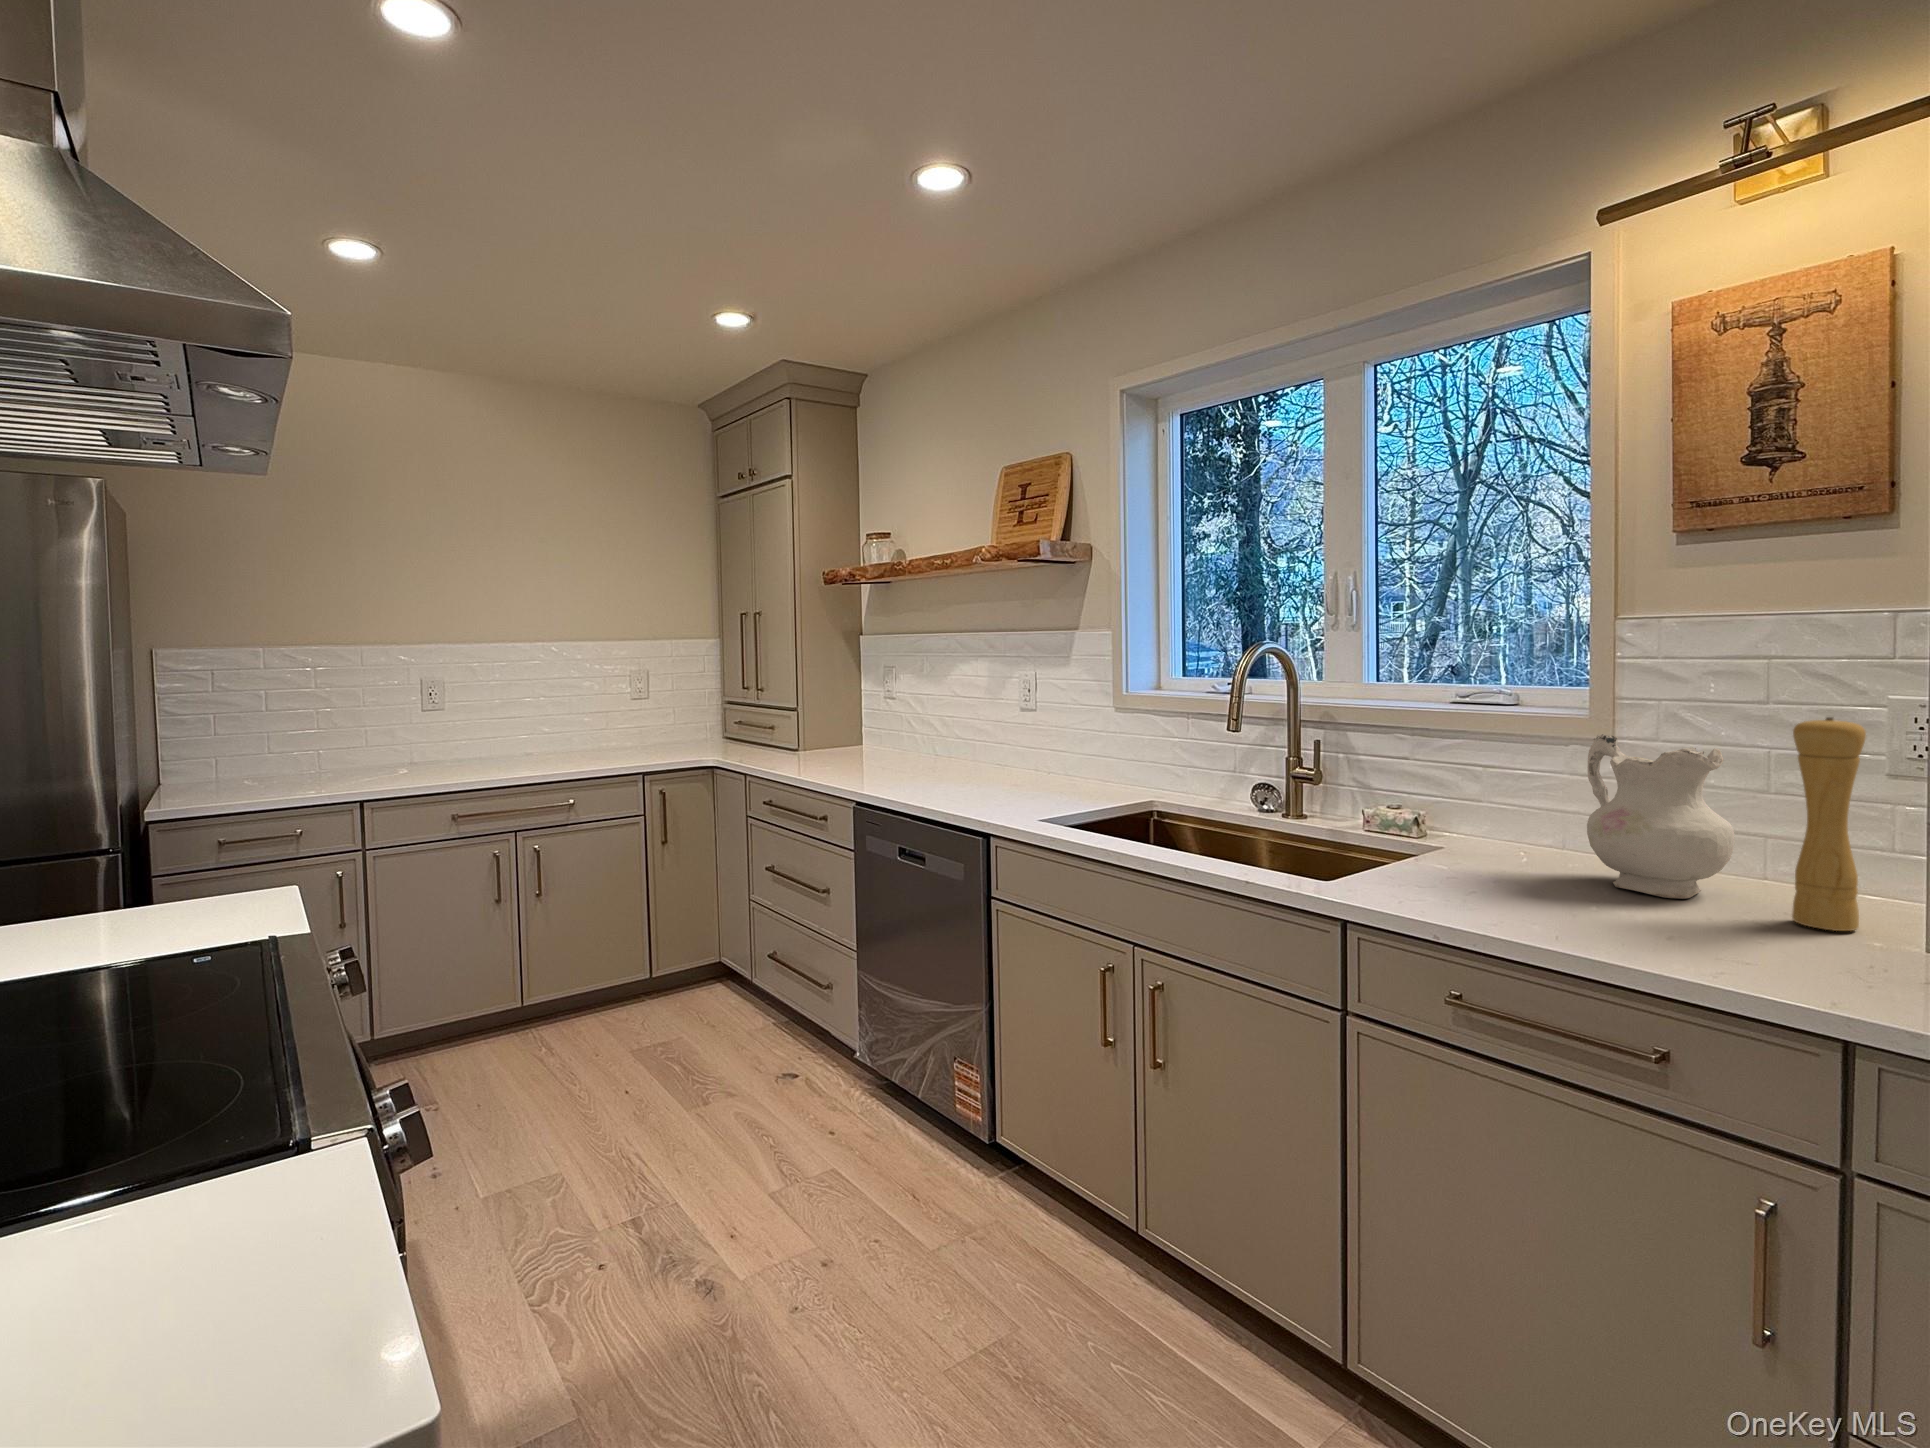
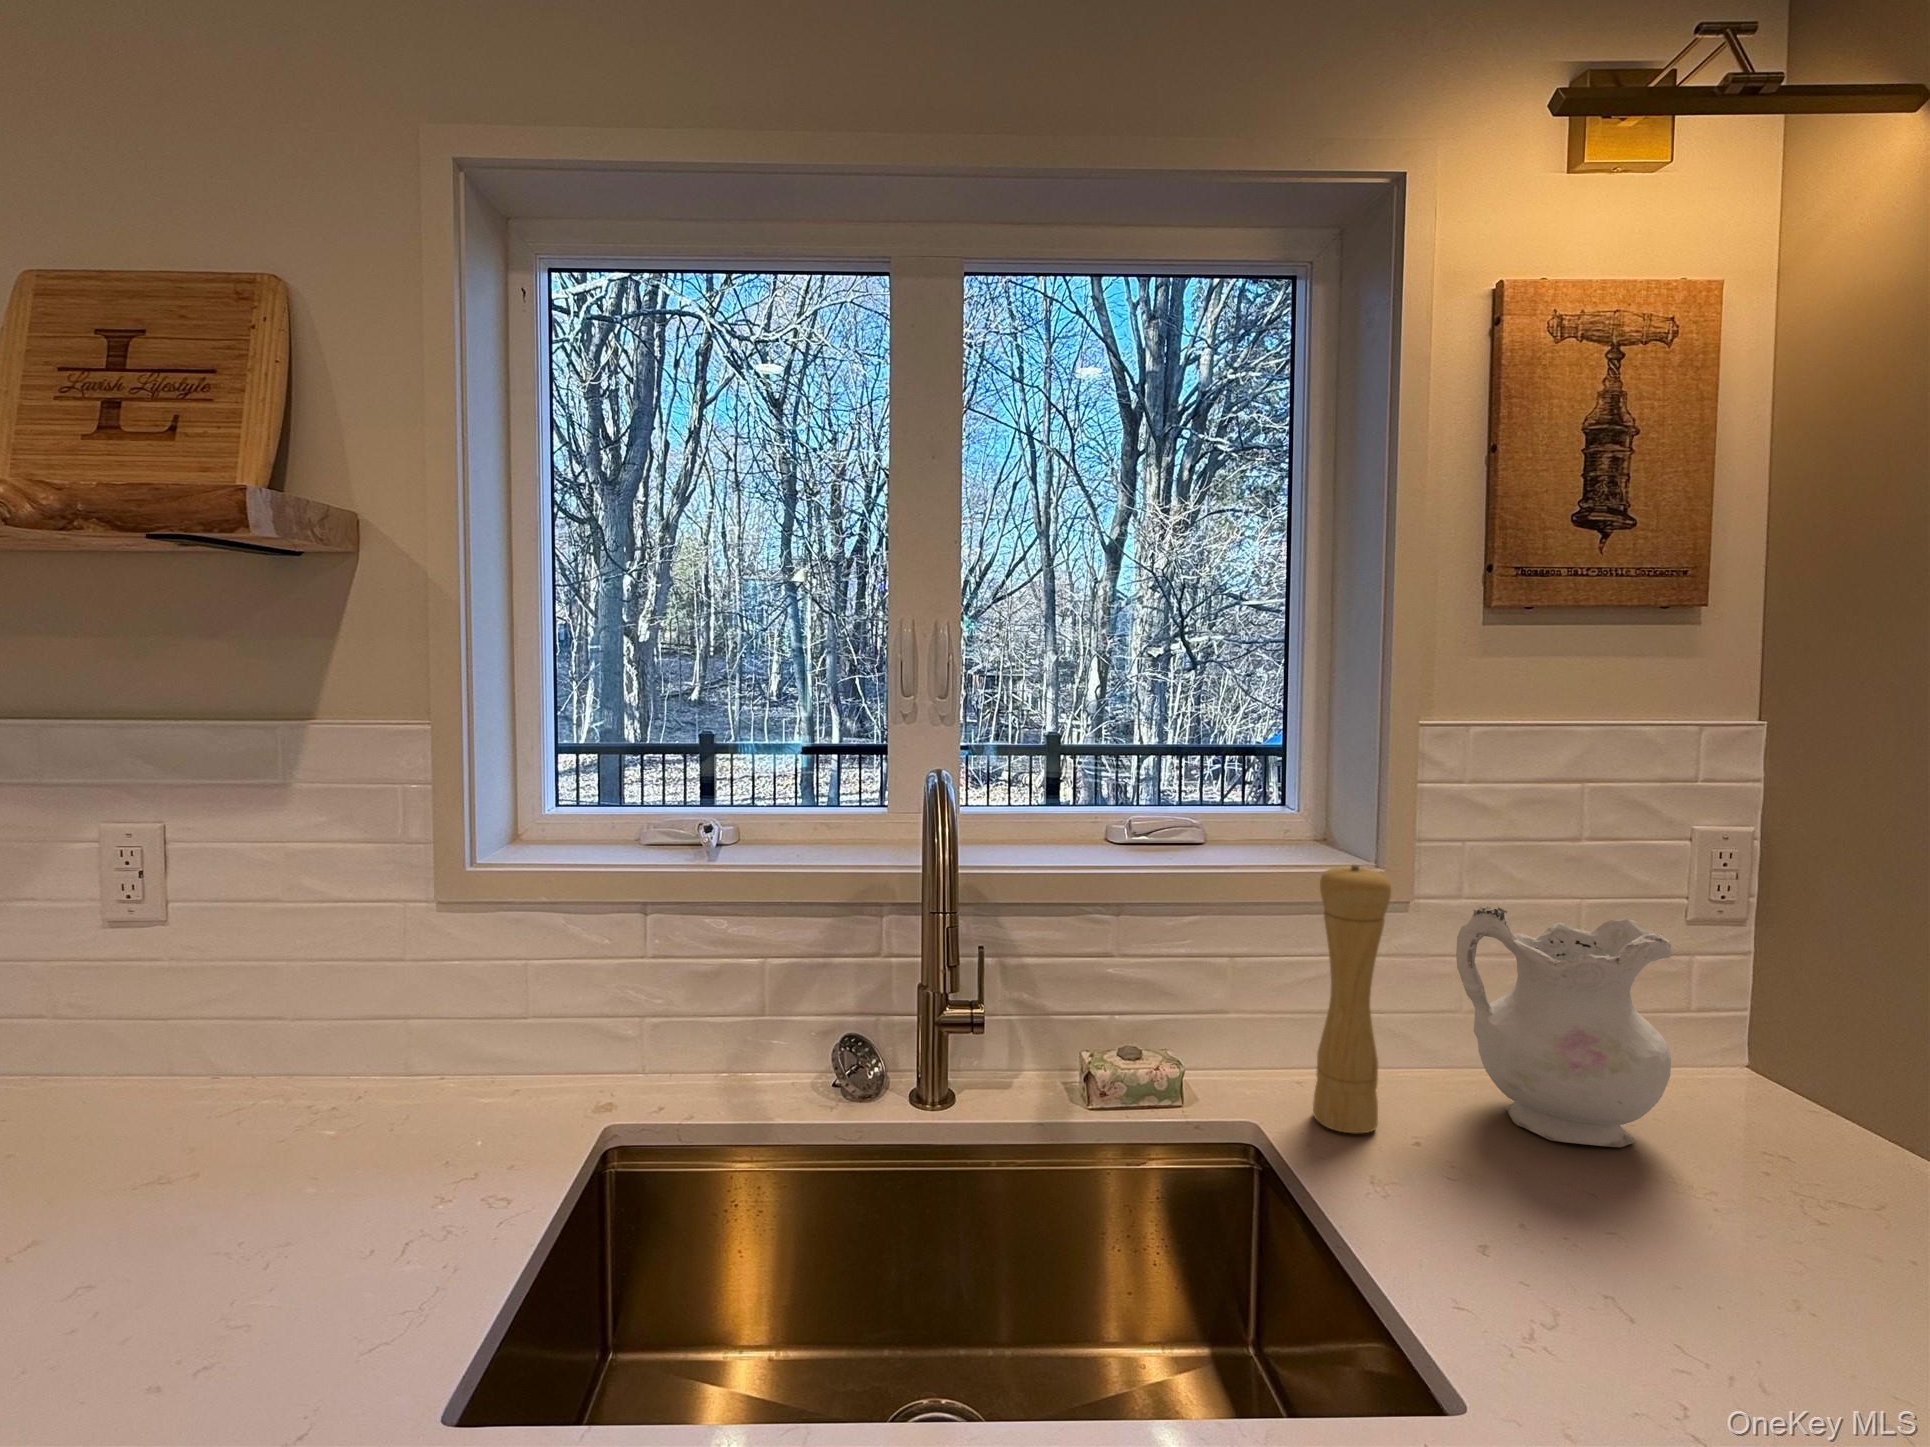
pepper mill: present [1792,717,1866,931] -> present [1313,865,1391,1134]

